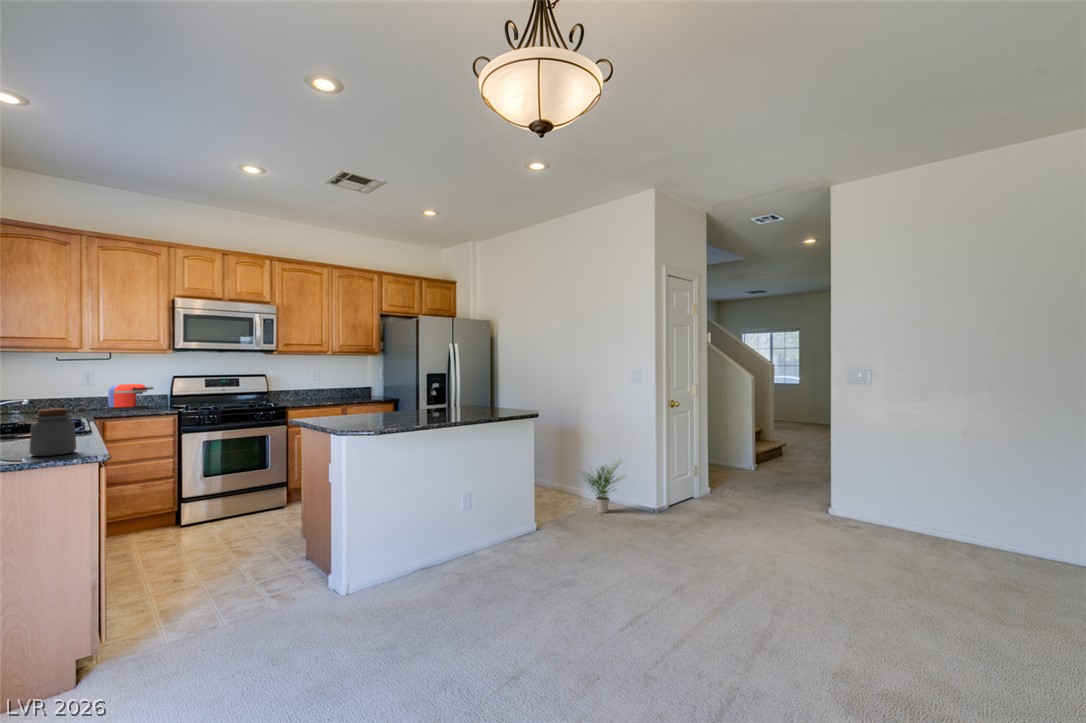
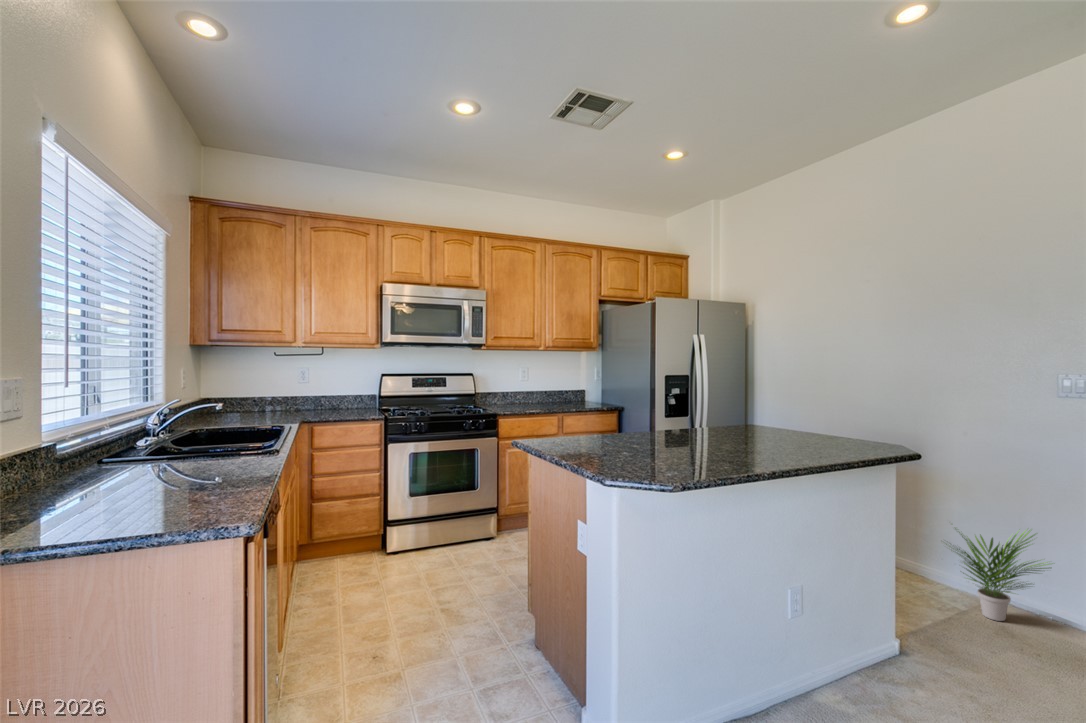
coffee maker: present [107,384,153,410] -> none [320,382,363,411]
jar: present [29,408,76,456] -> none [128,436,204,526]

